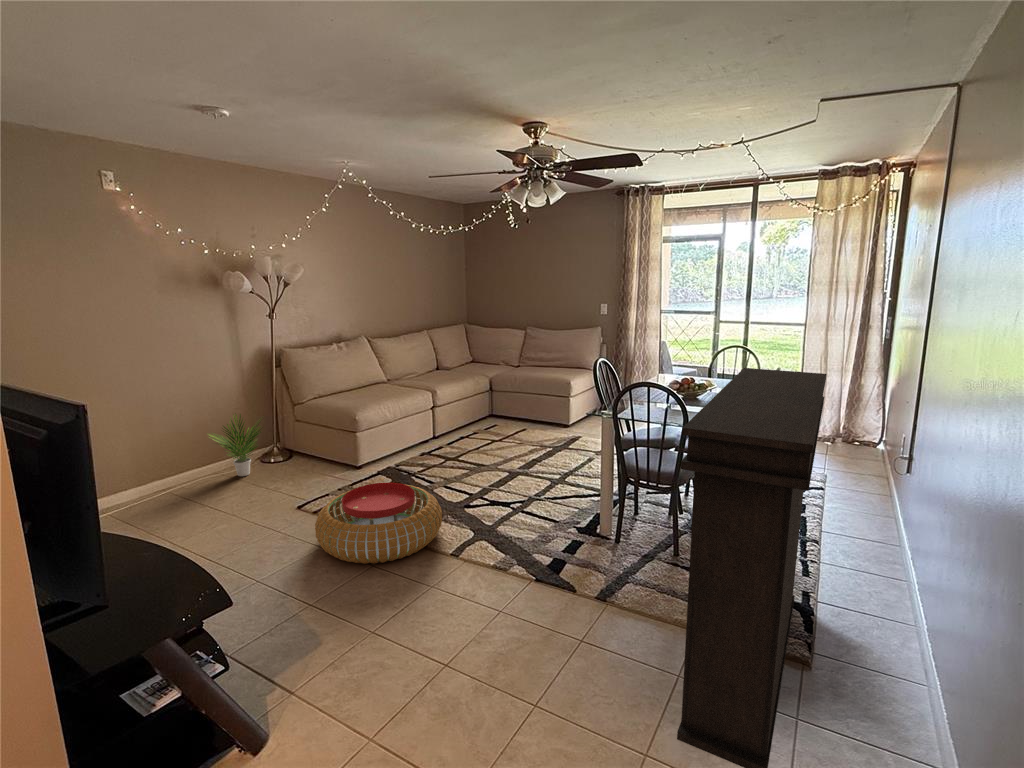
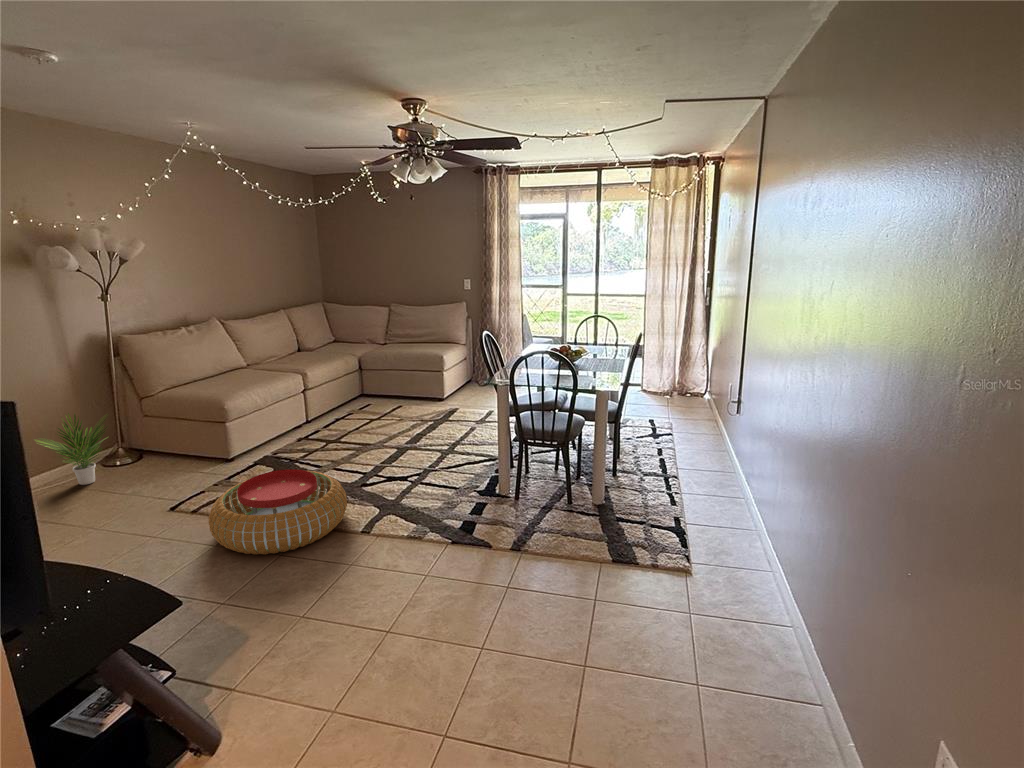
console table: present [677,368,827,768] -> none [605,335,709,657]

